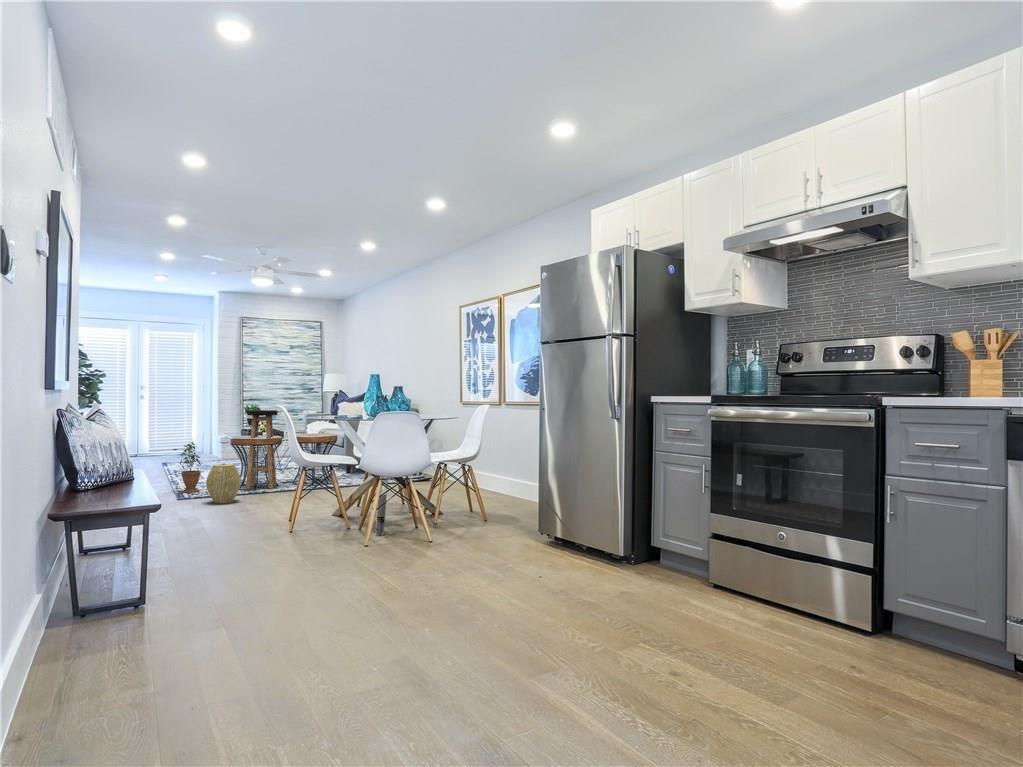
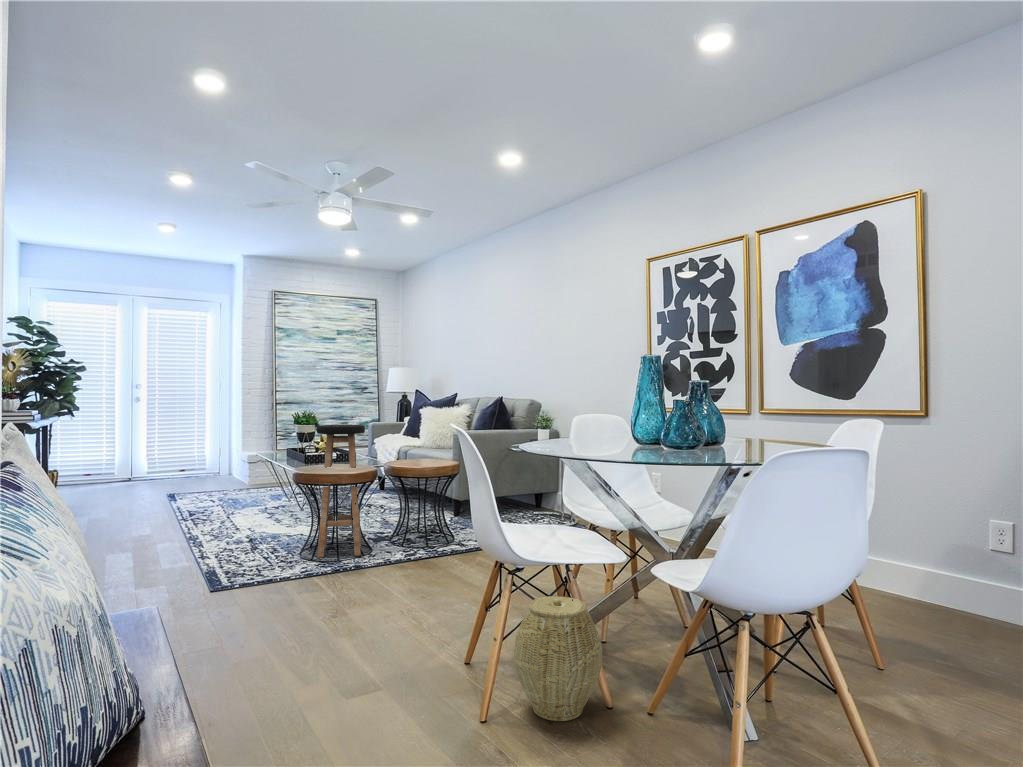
potted plant: present [180,442,201,493] -> none [204,478,244,567]
woven basket: present [206,463,241,504] -> present [514,596,602,721]

